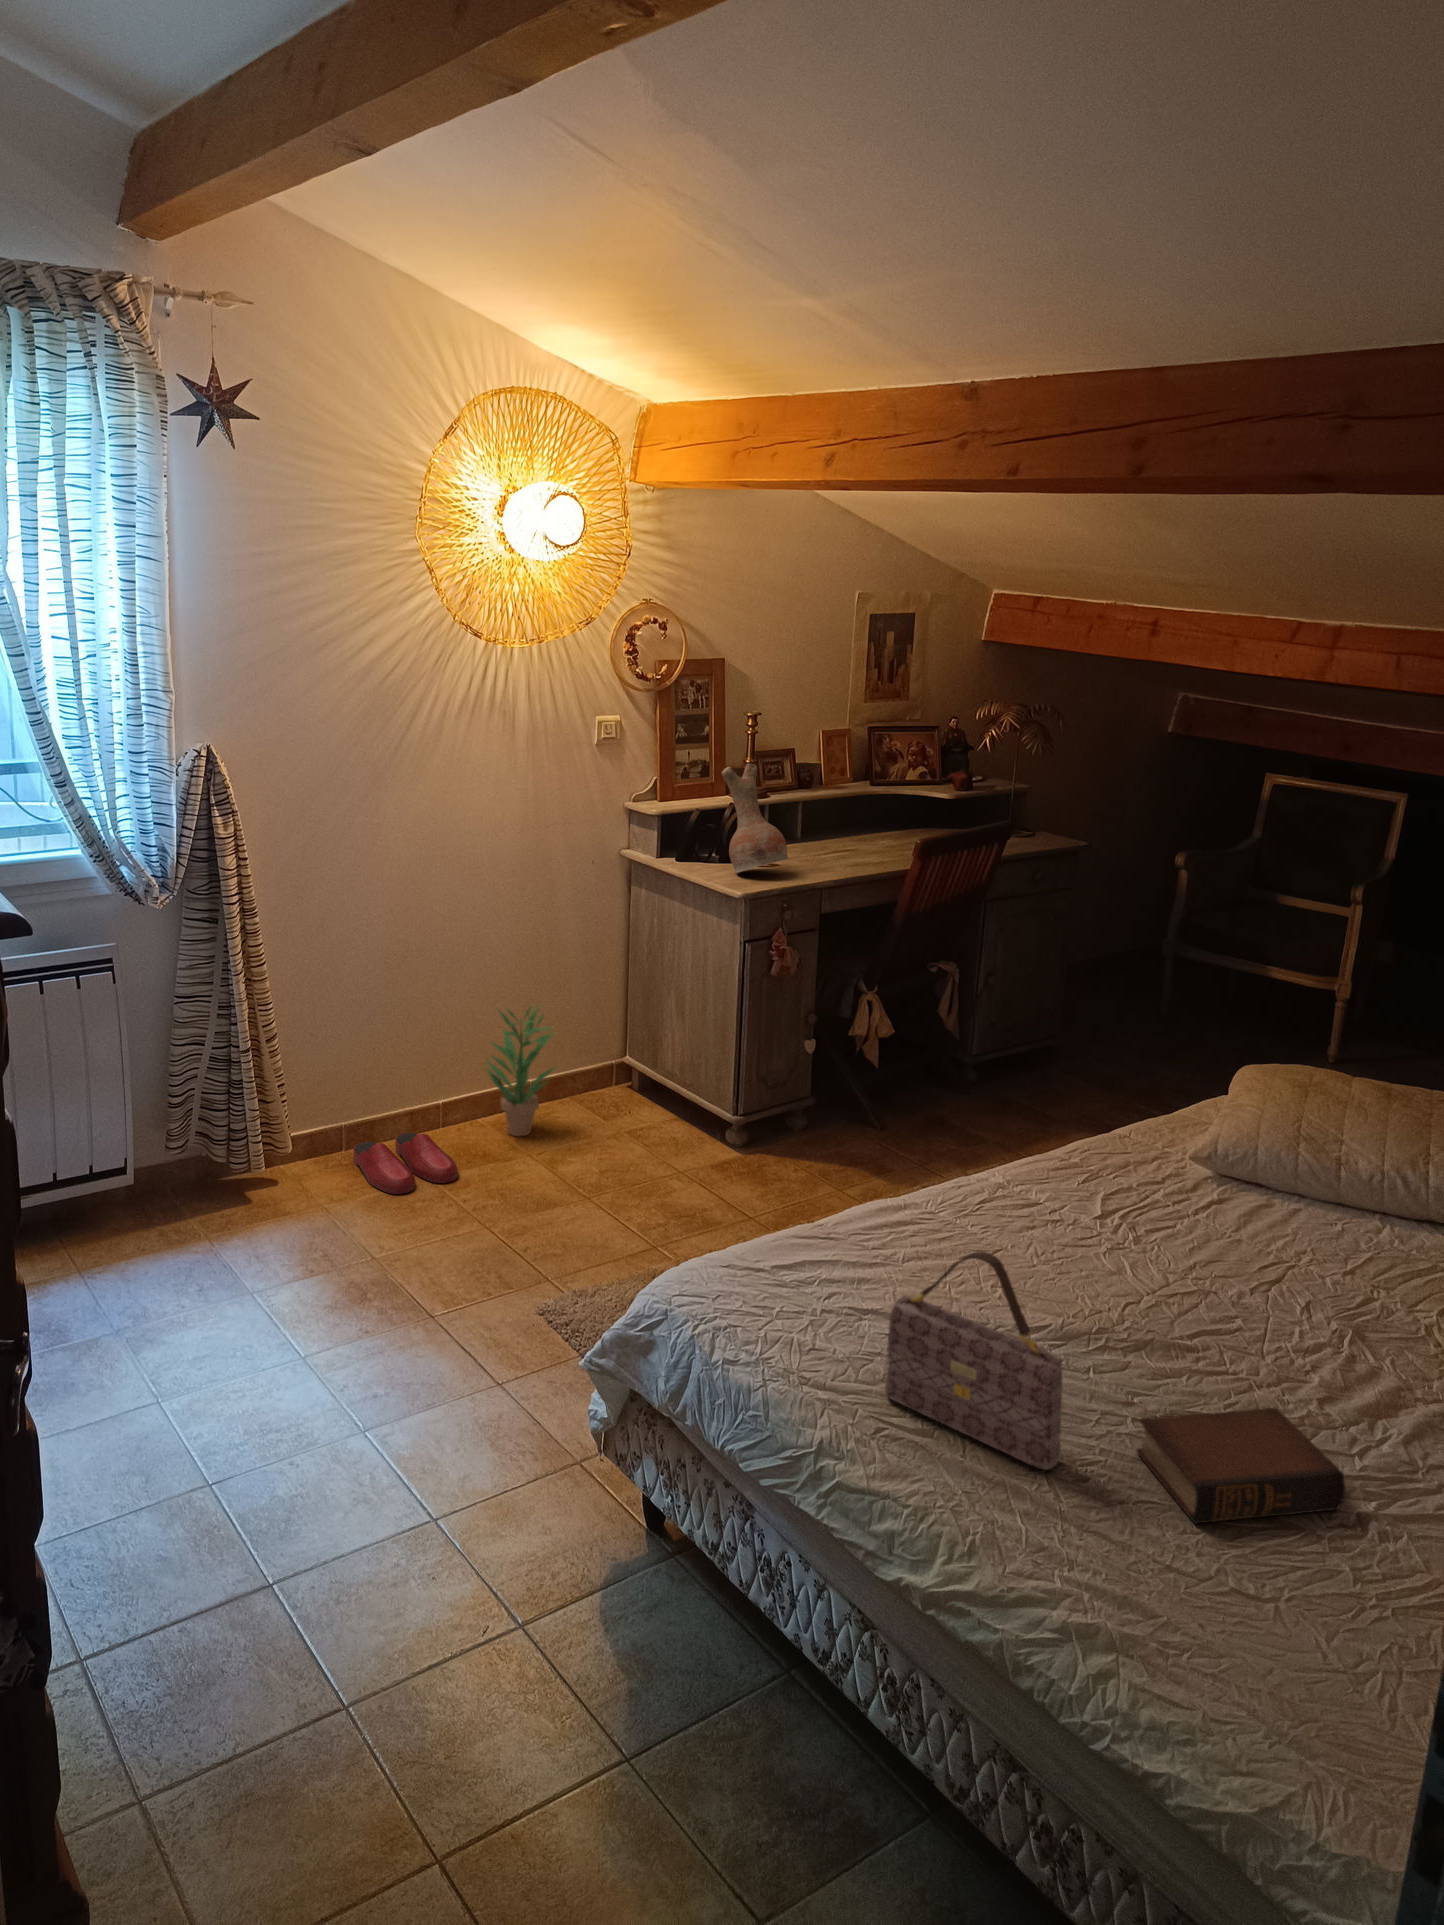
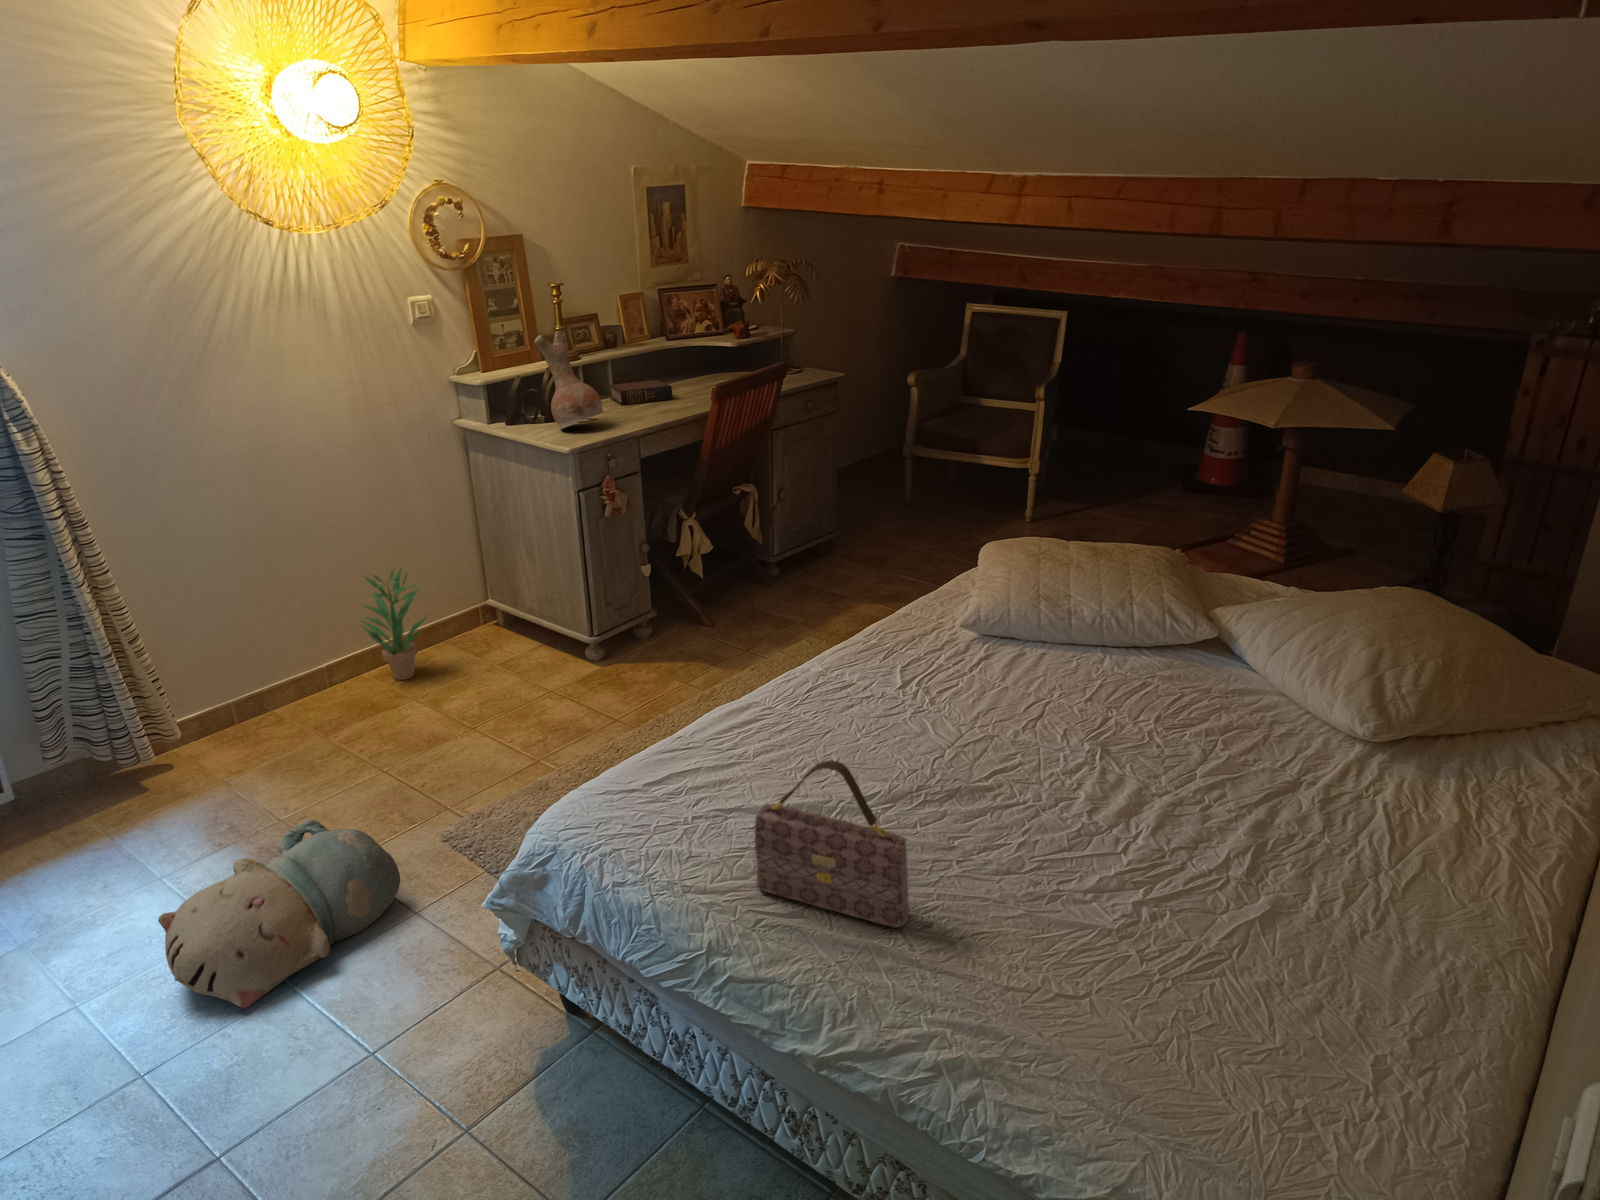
slippers: present [354,1133,458,1194] -> none [248,694,352,754]
plush toy: none [251,1255,490,1442] -> present [158,819,400,1008]
book: present [1137,1408,1345,1523] -> present [609,380,672,405]

